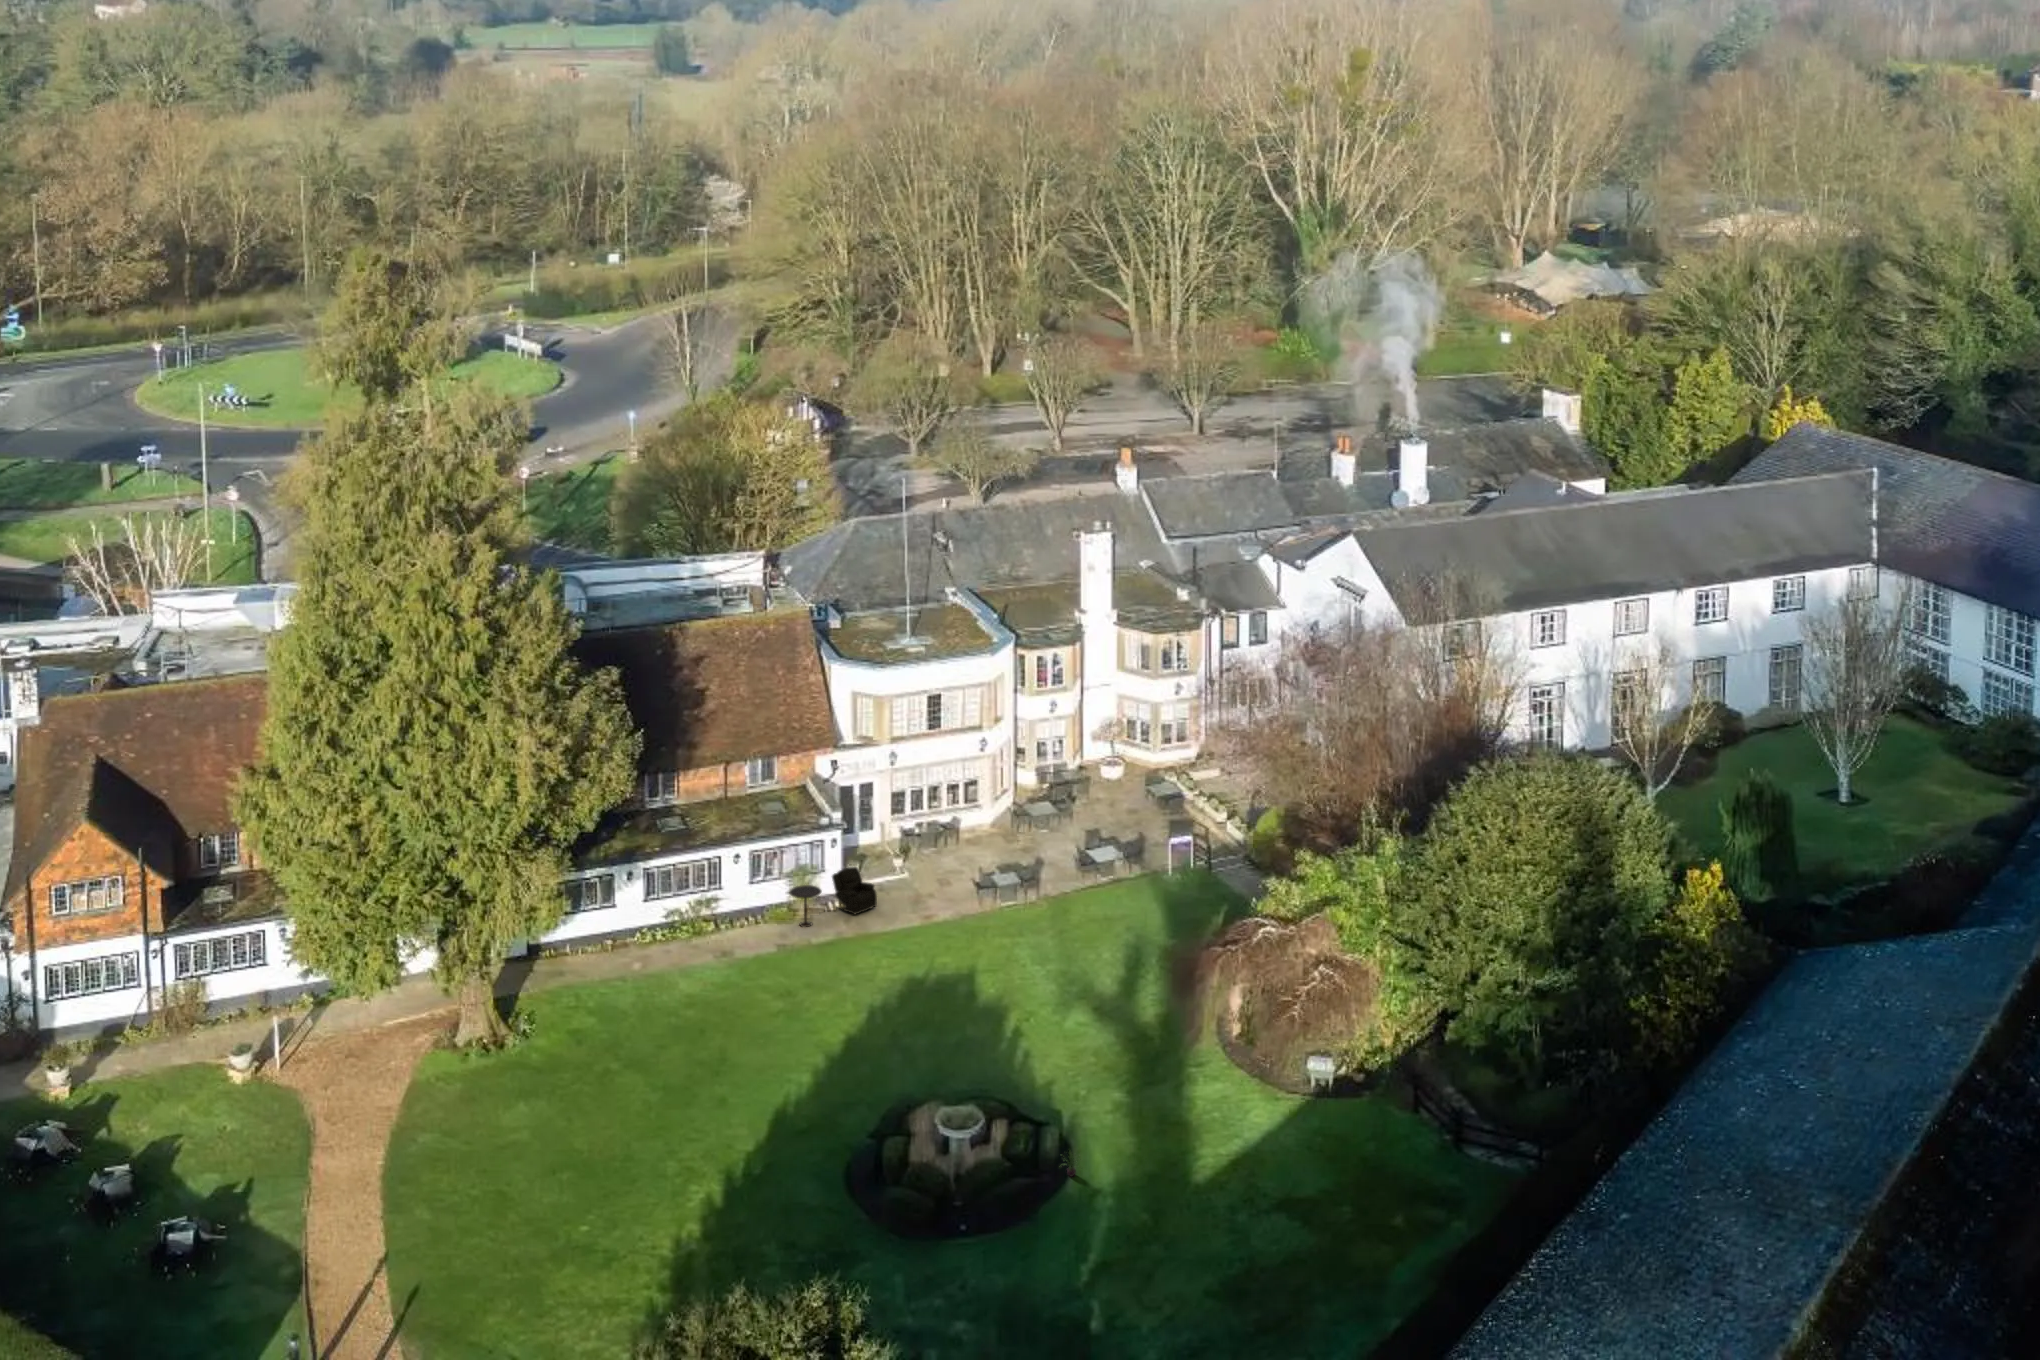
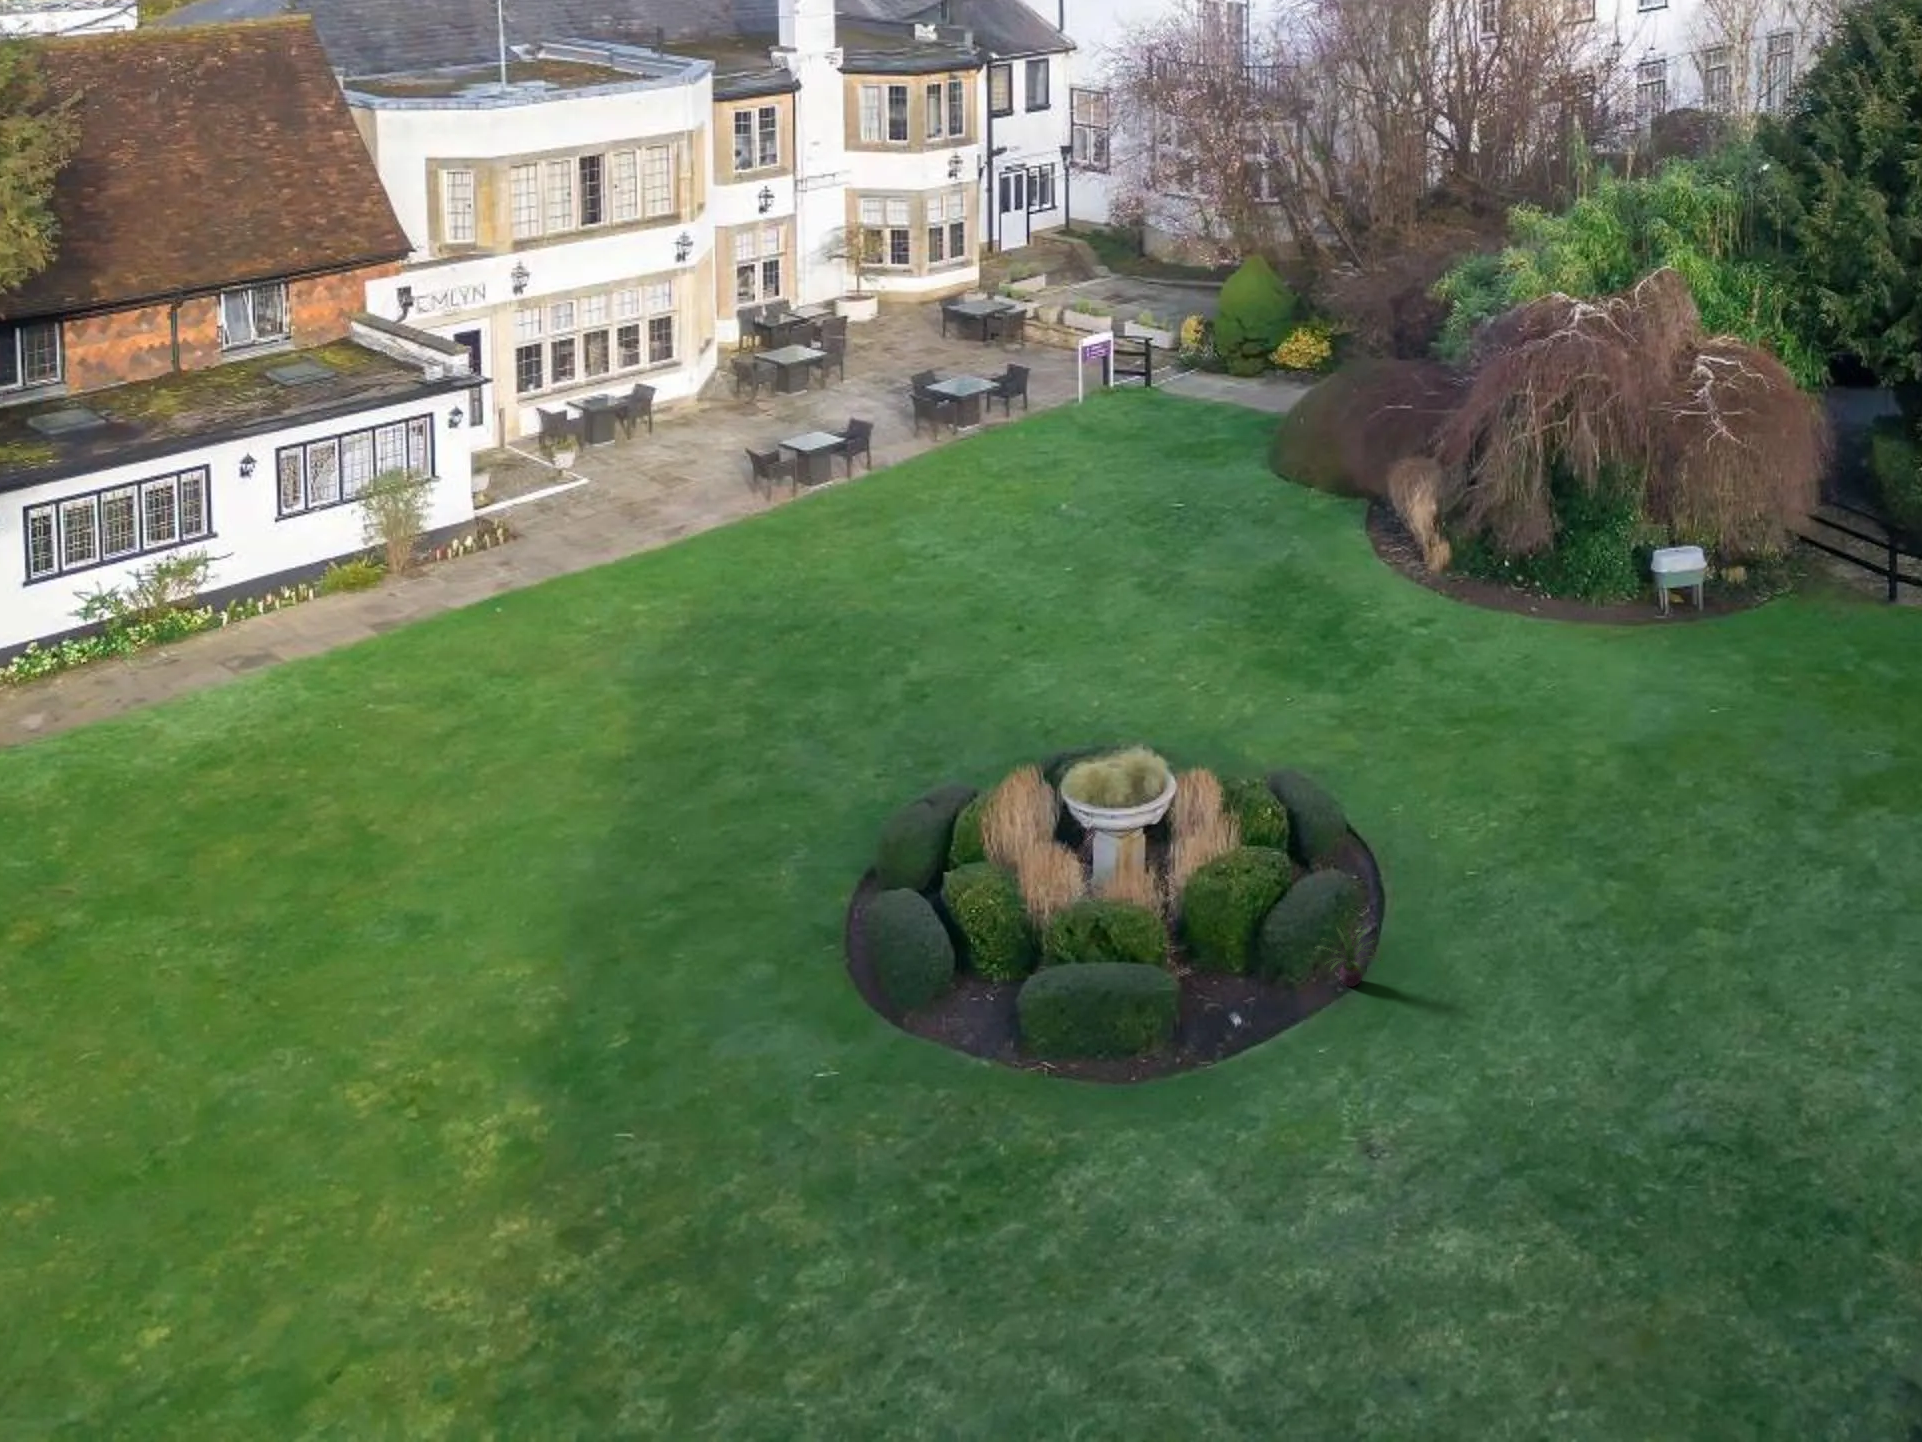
chair: present [832,867,877,914] -> none [449,469,552,560]
pedestal table: present [789,885,822,927] -> none [369,511,442,596]

